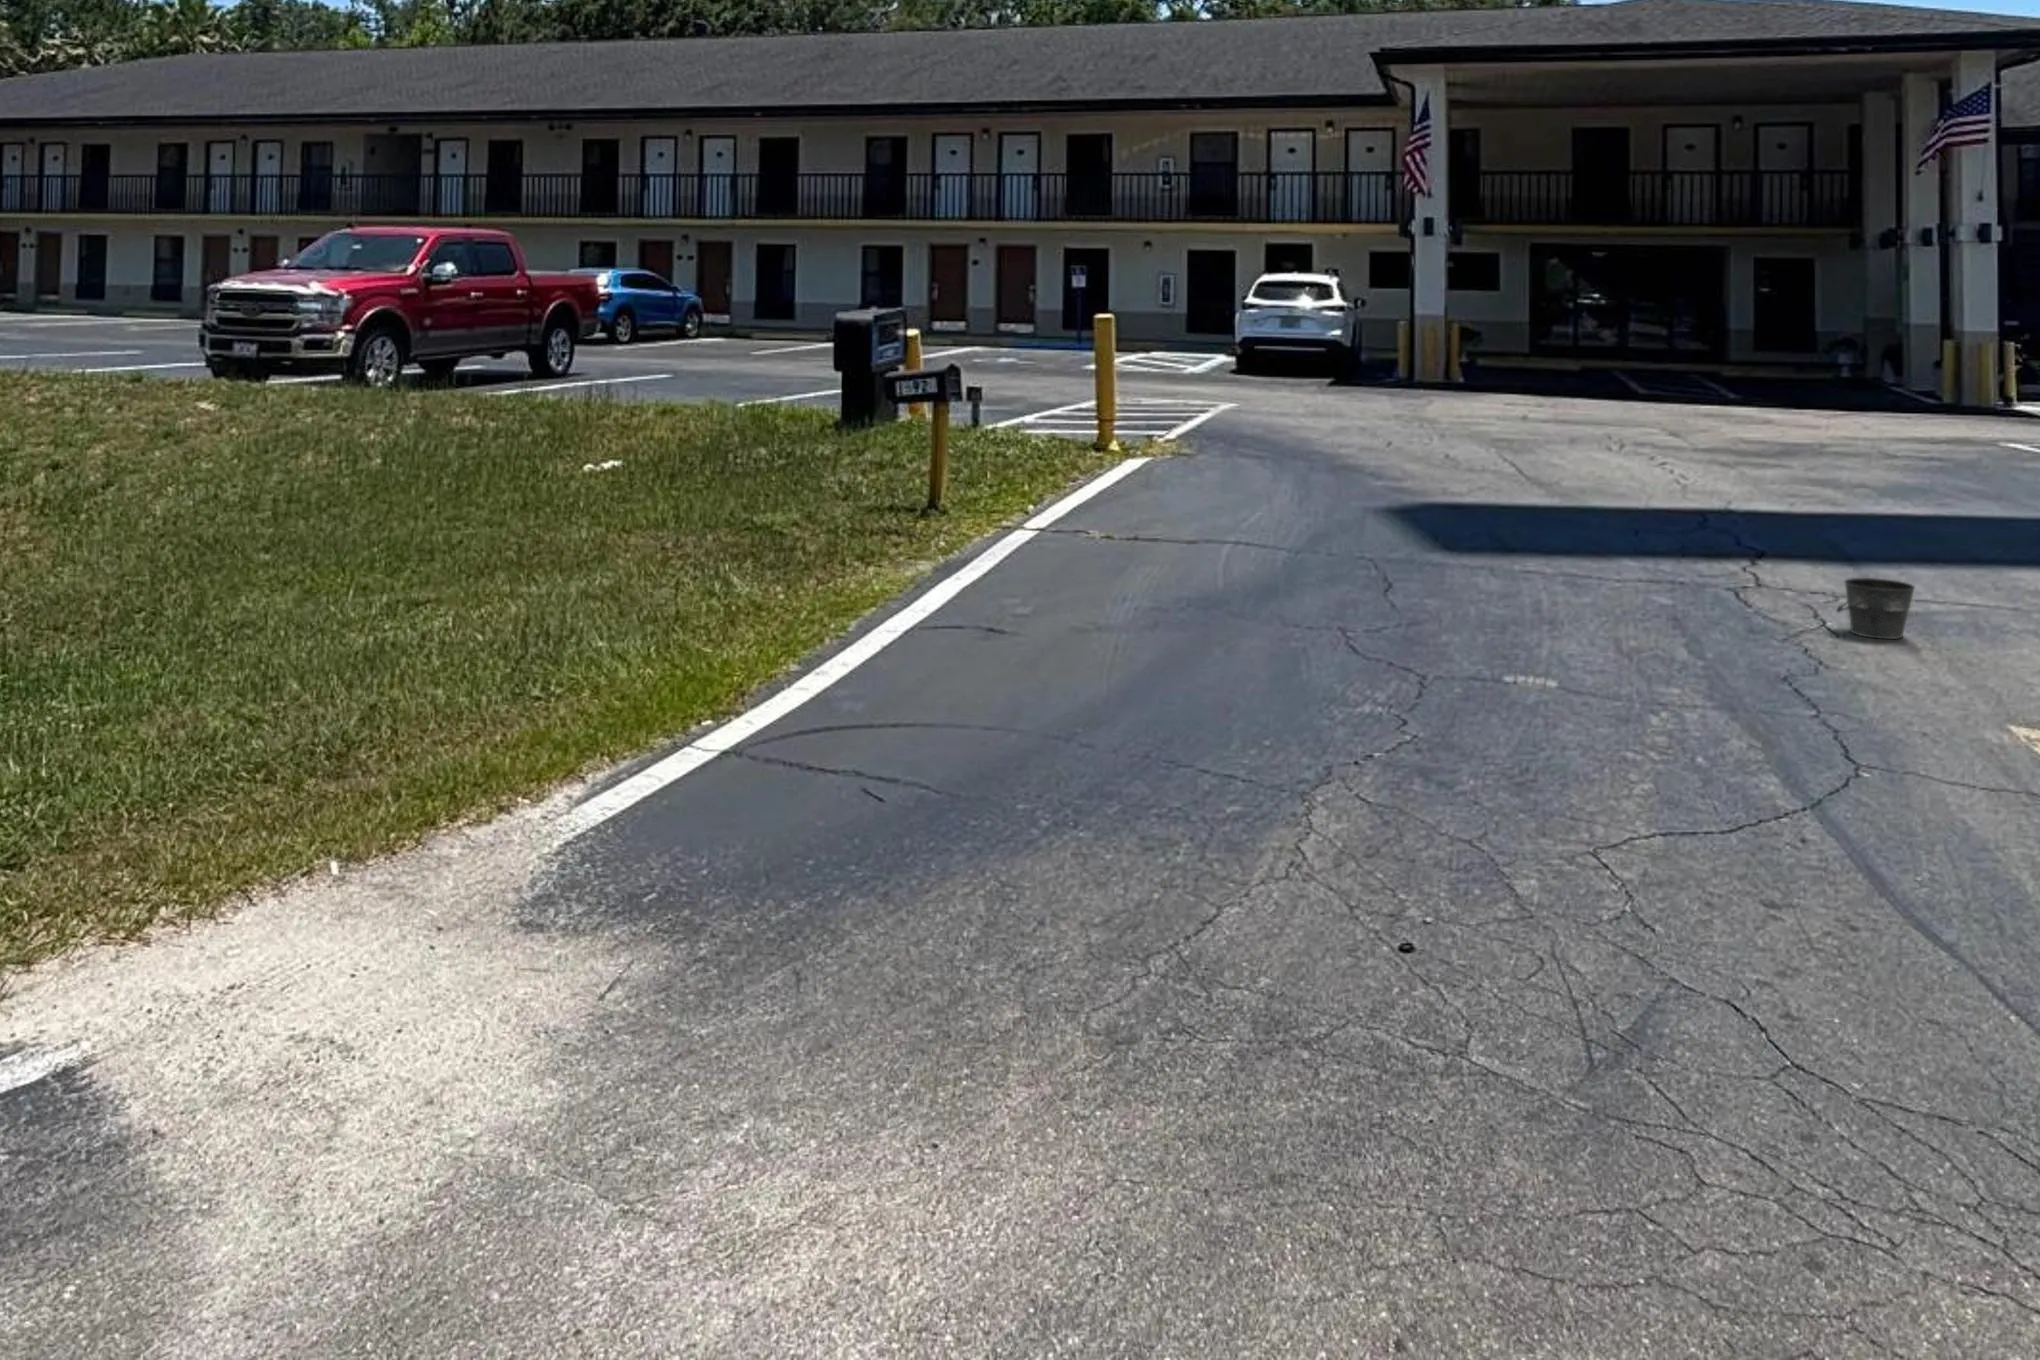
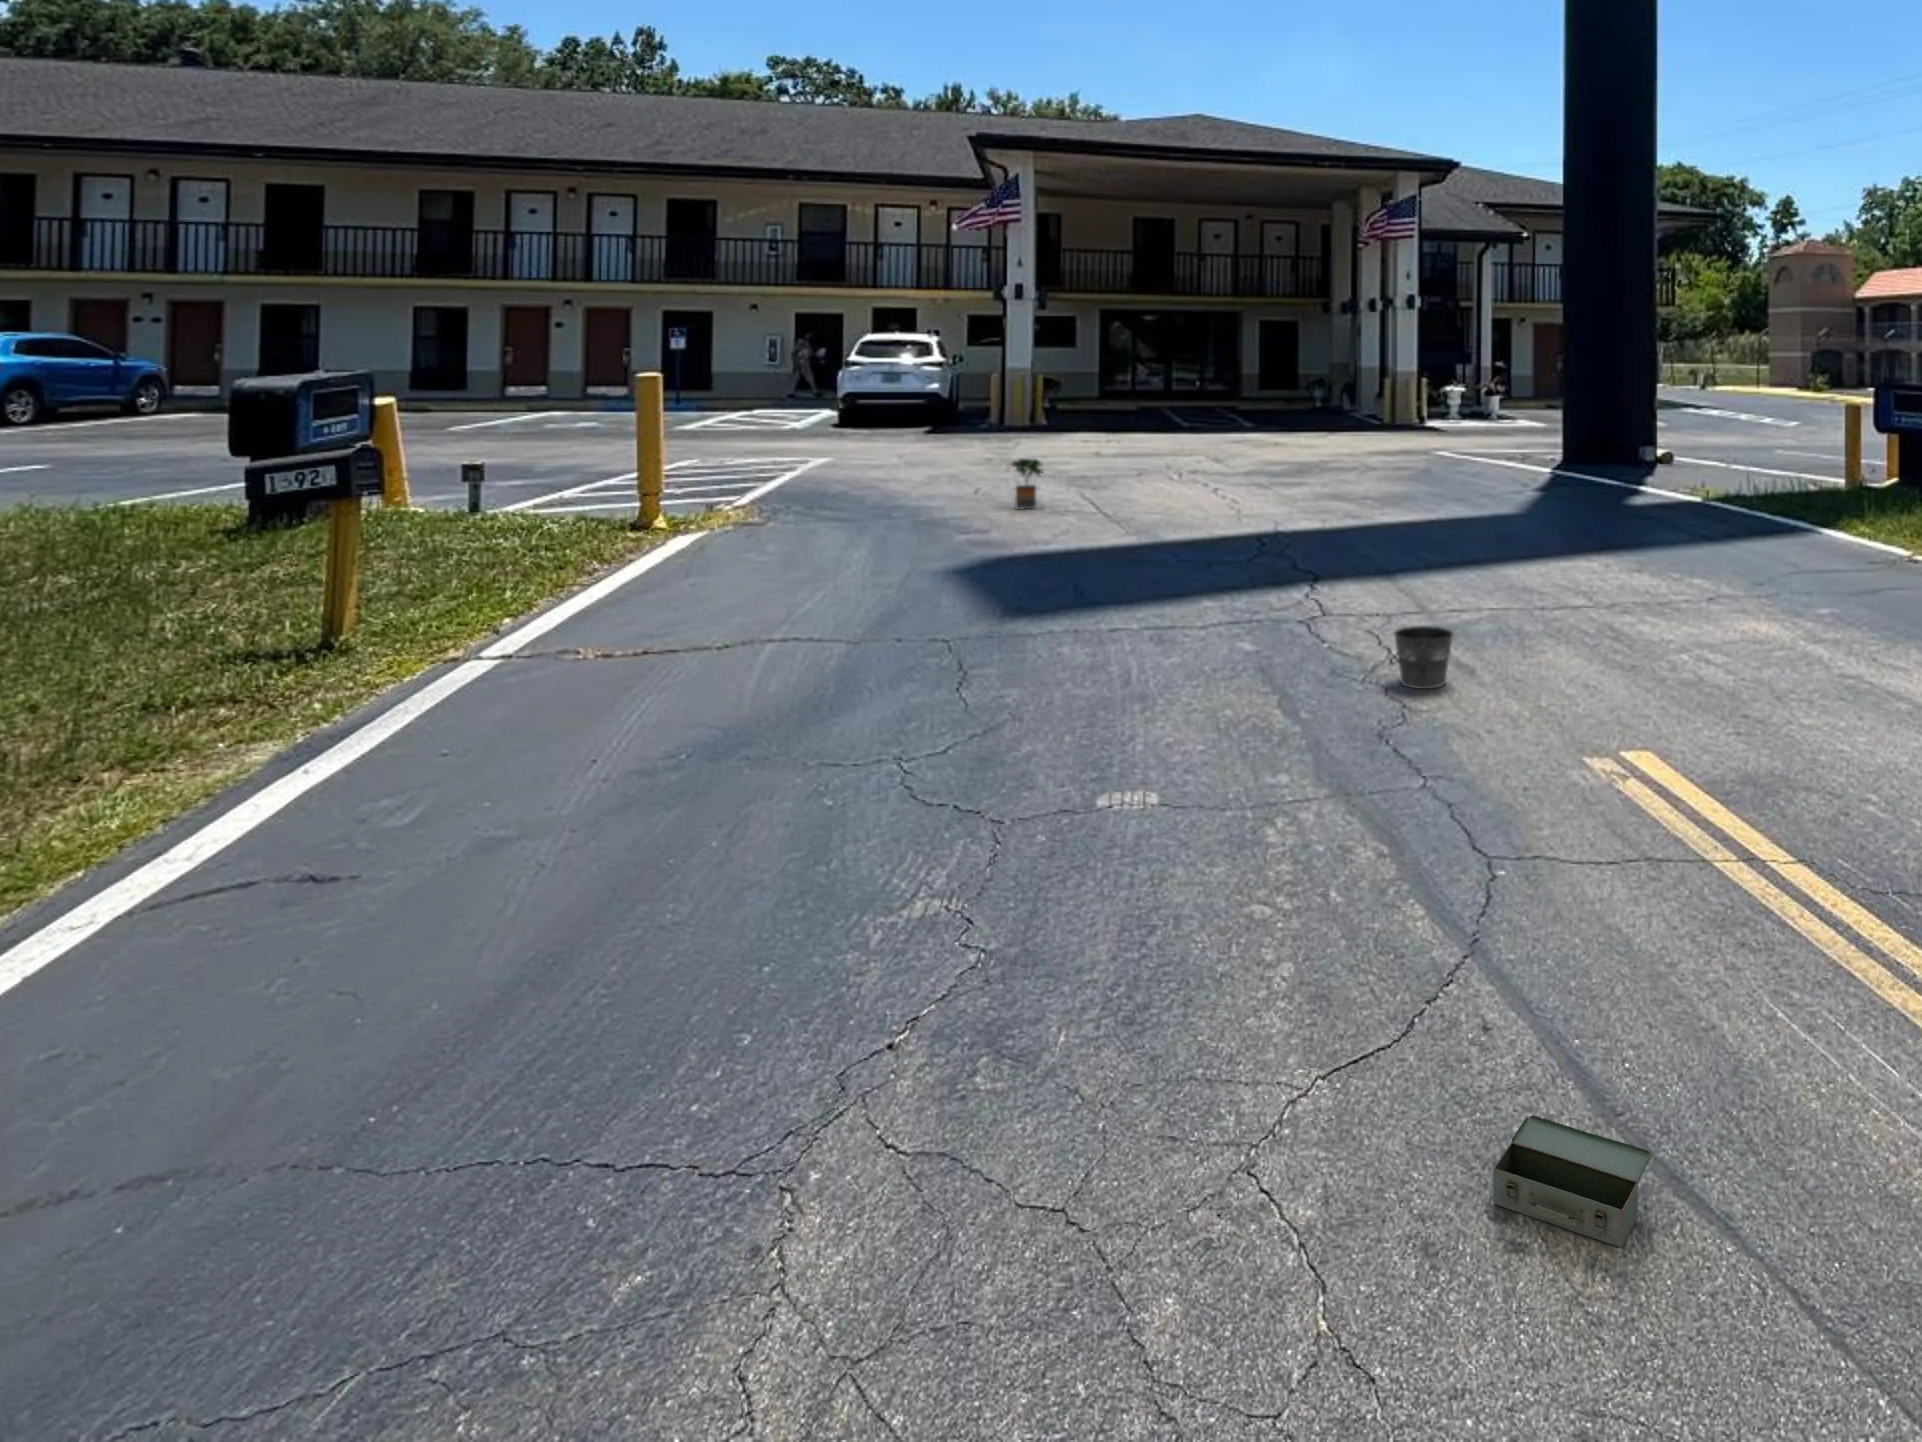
potted tree: none [1435,406,1473,461] -> present [1012,458,1044,509]
toolbox: none [1817,843,1951,911] -> present [1493,1115,1651,1248]

